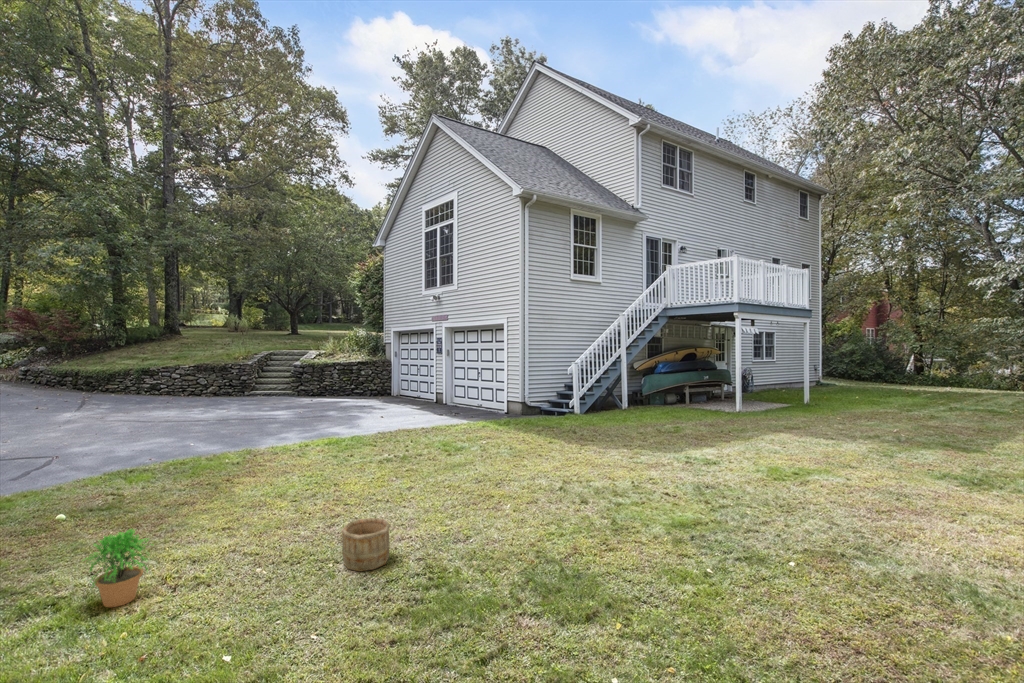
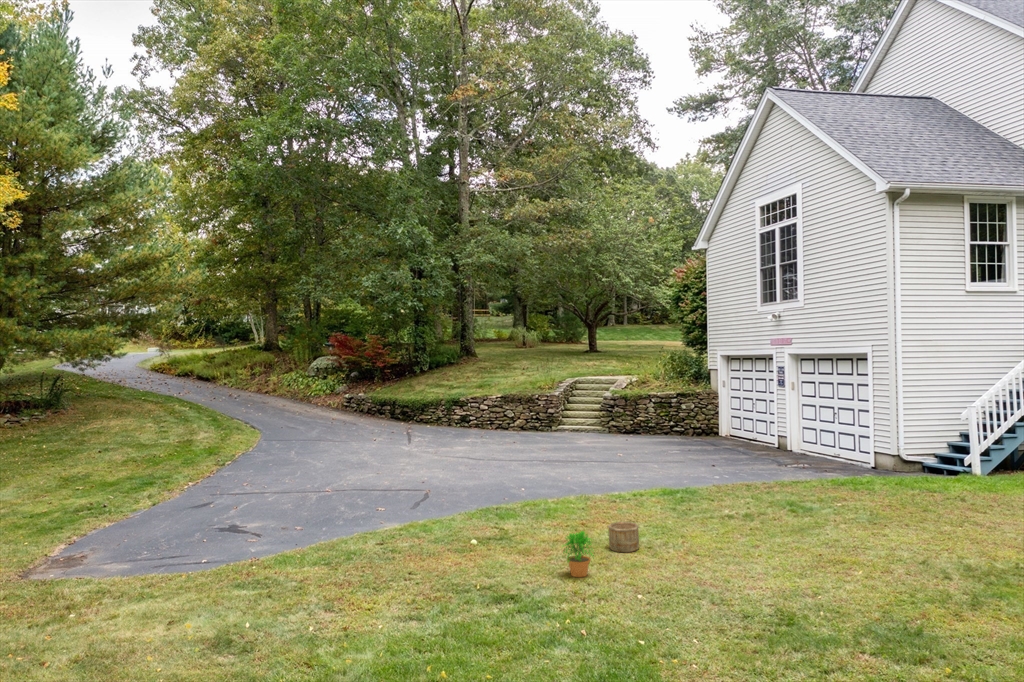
wooden bucket: present [341,518,390,571] -> present [608,522,639,552]

